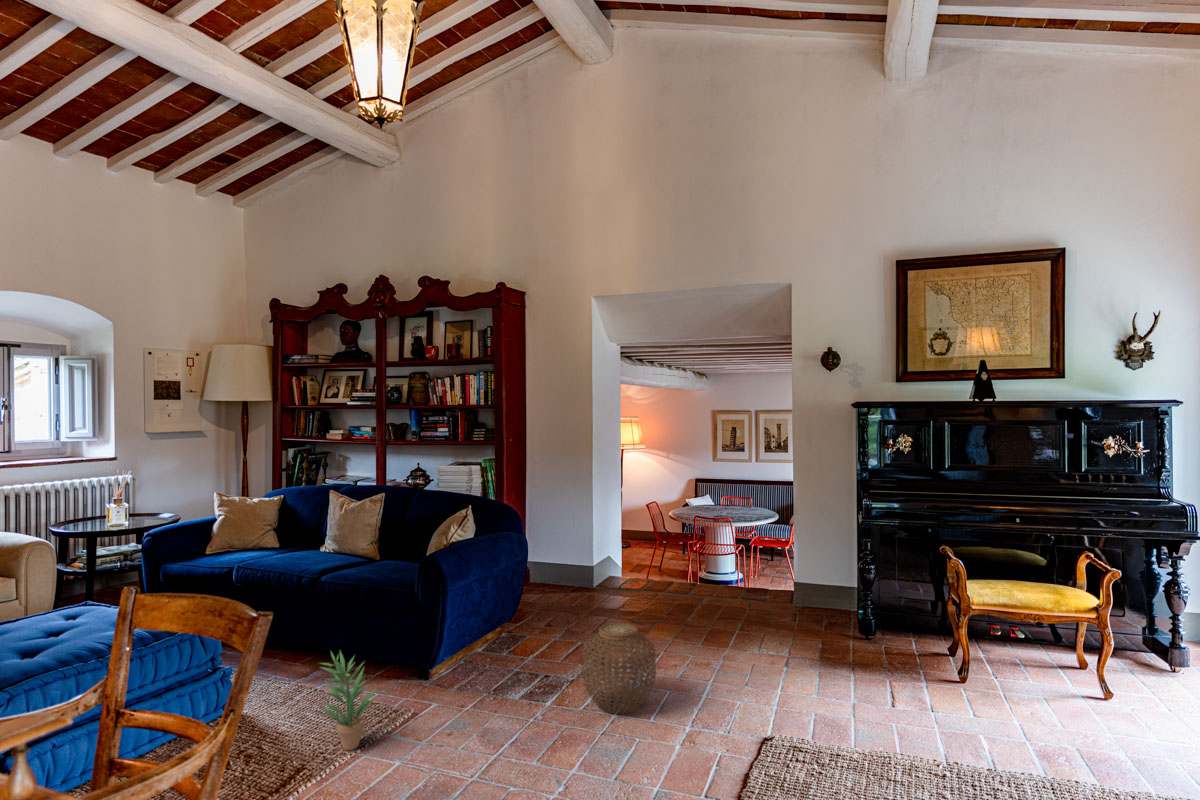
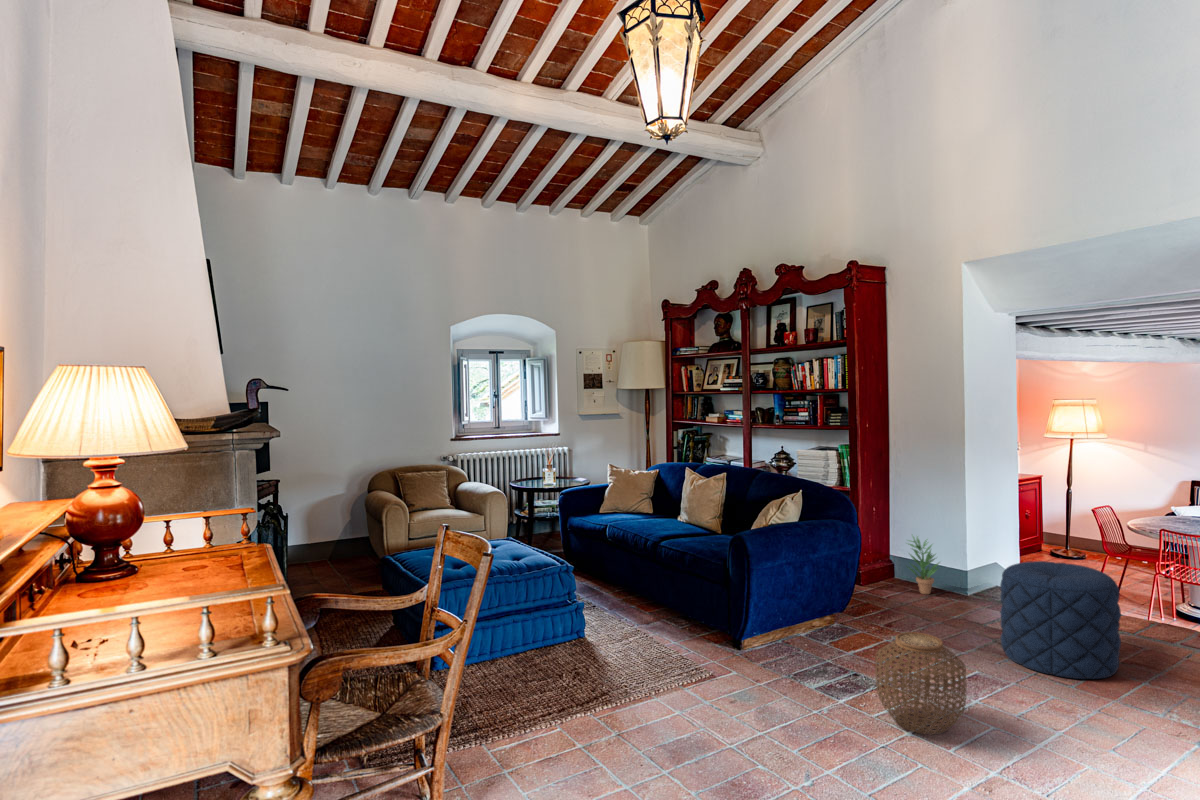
pouf: none [640,547,720,639] -> present [1000,561,1121,679]
potted plant: present [319,652,375,750] -> present [907,537,939,594]

